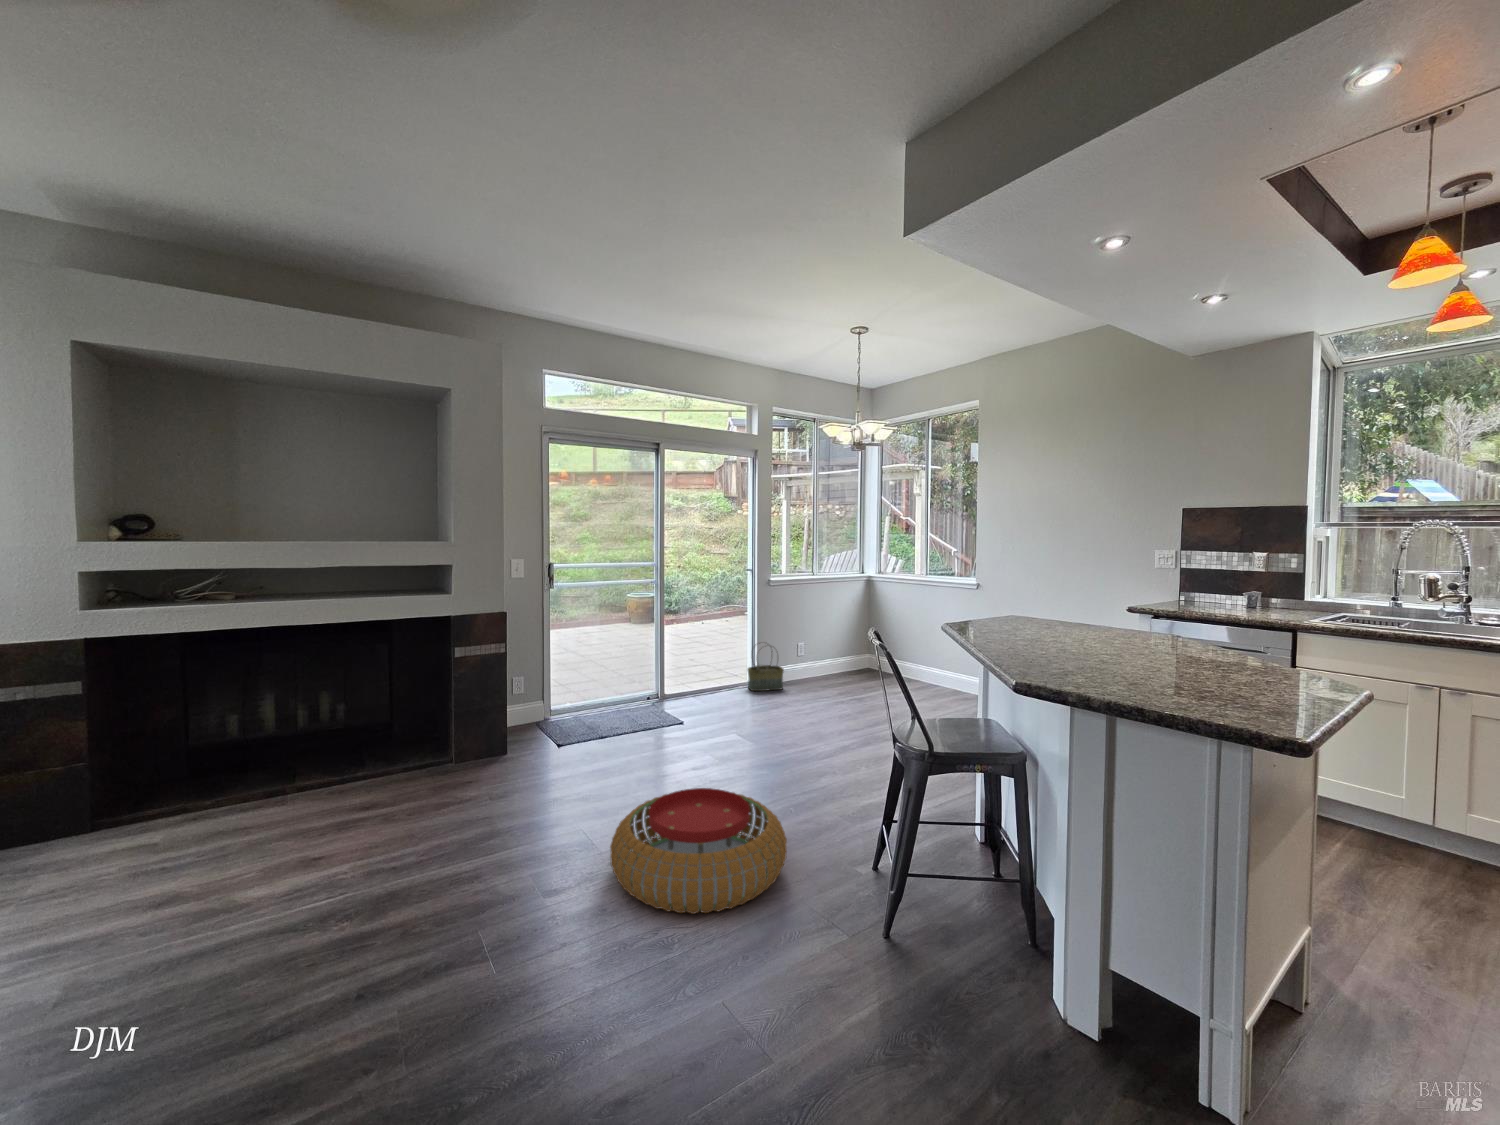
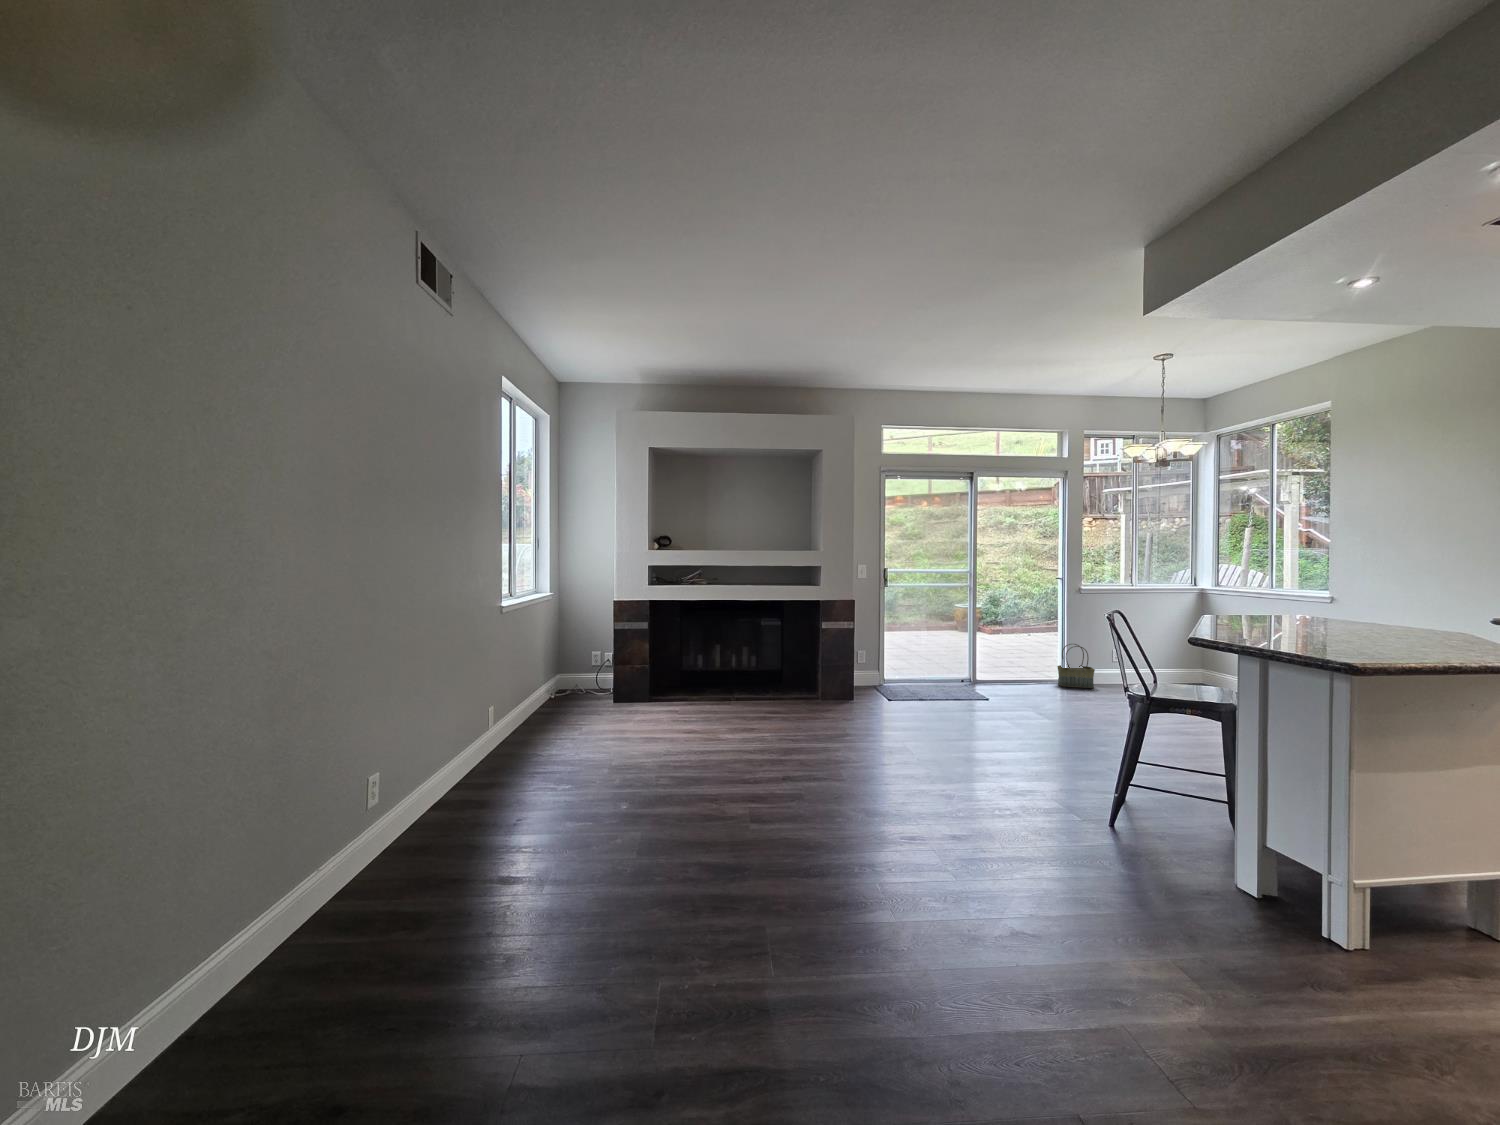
pouf: present [610,788,787,914] -> none [919,719,1048,789]

